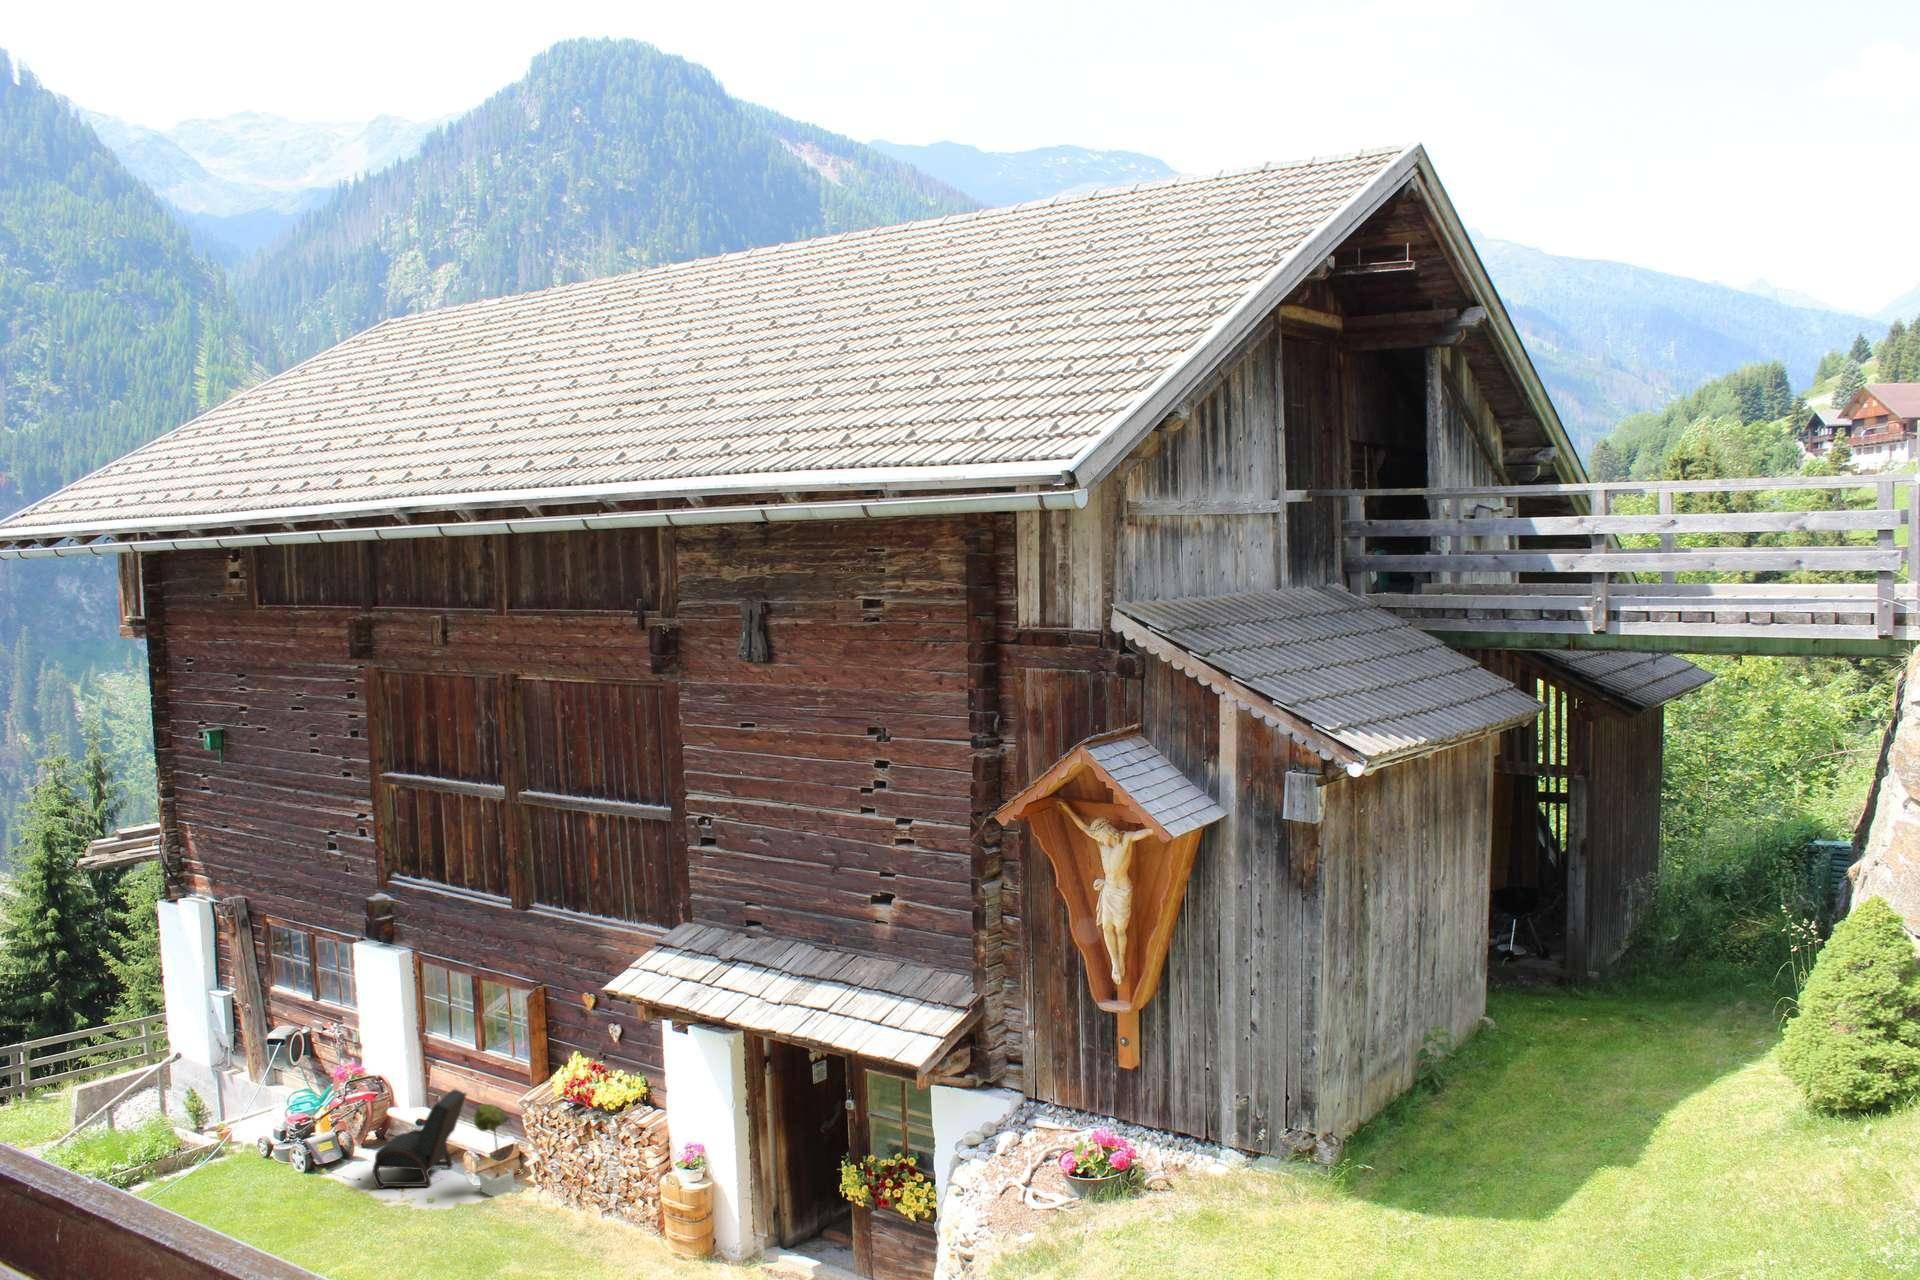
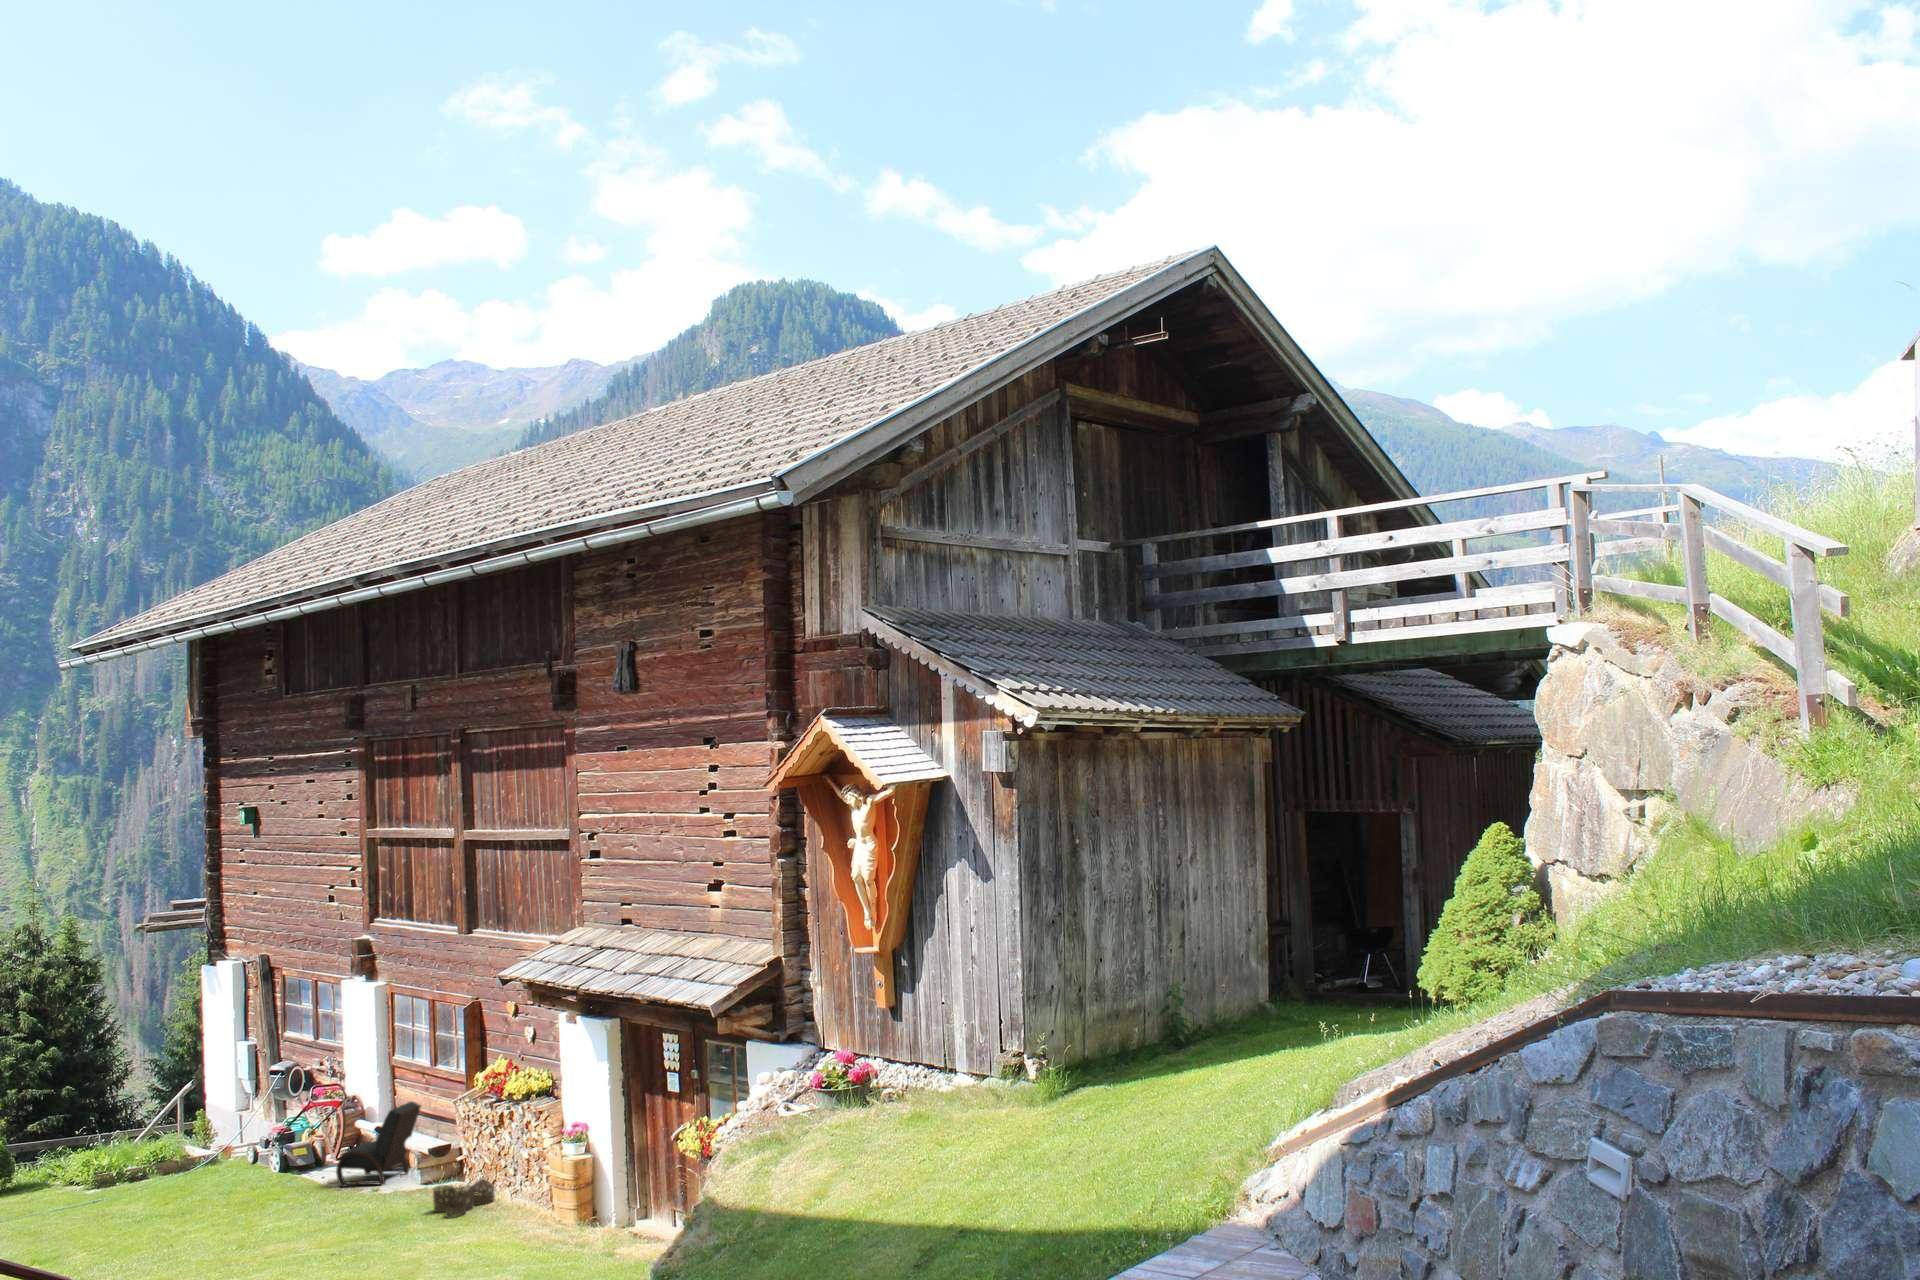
potted tree: present [474,1104,515,1197] -> none [418,1108,453,1190]
woven basket: none [511,1194,579,1250] -> present [433,1179,495,1217]

